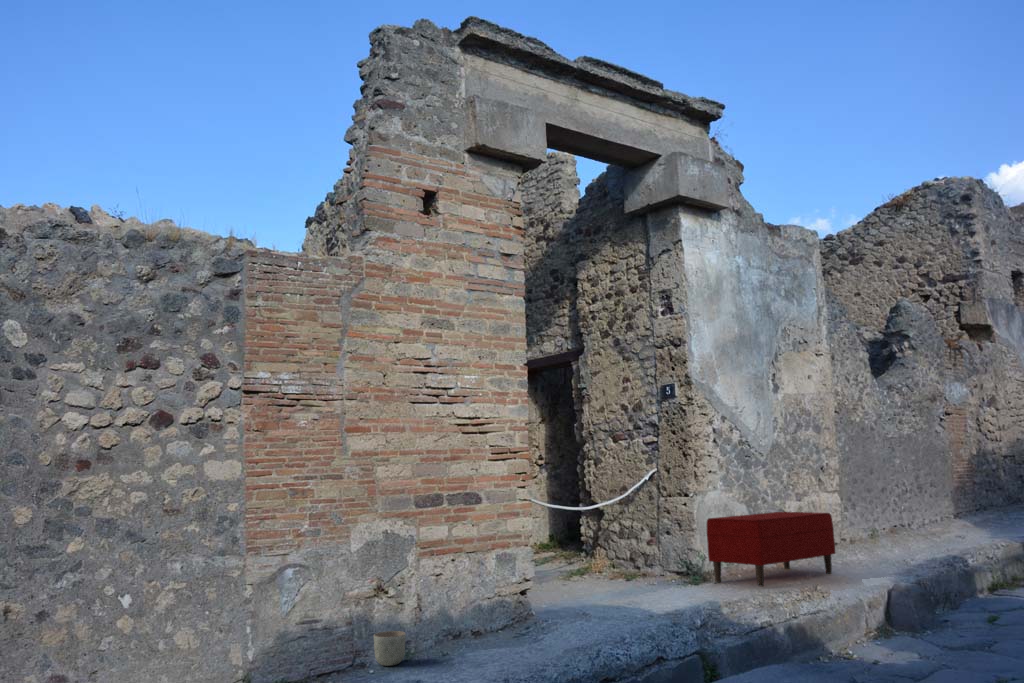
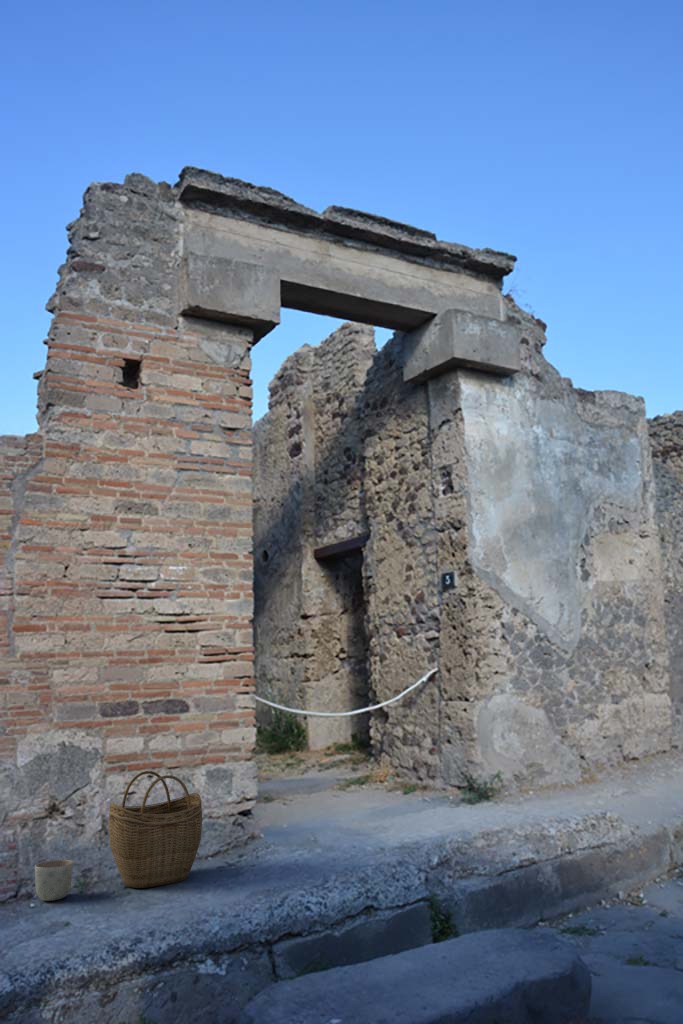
bench: present [706,512,835,586] -> none [486,718,645,807]
woven basket: none [429,555,509,654] -> present [108,771,202,888]

